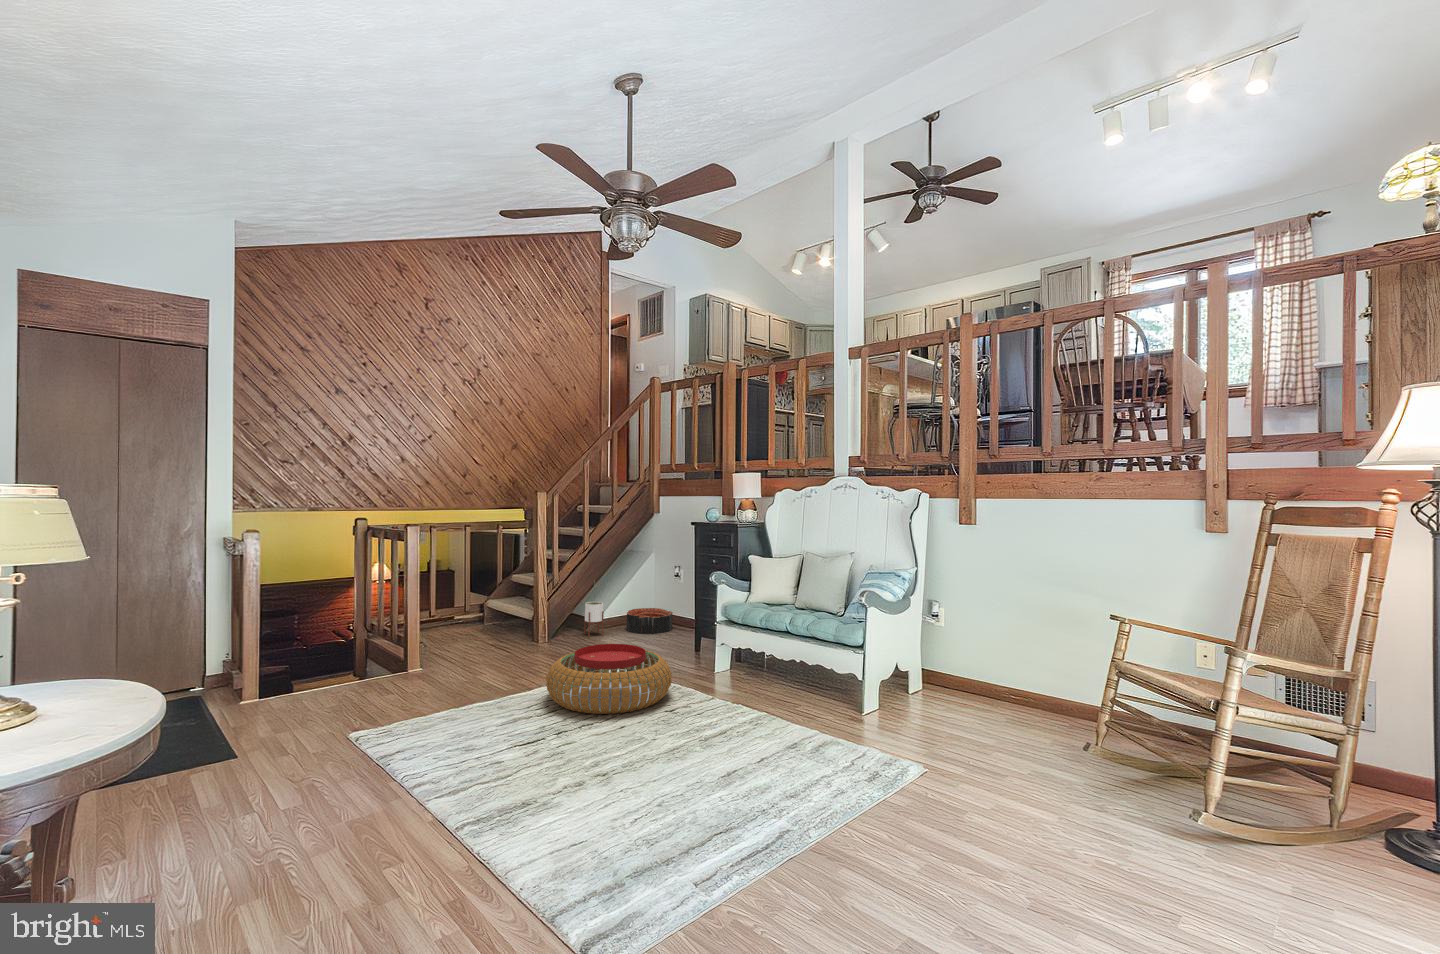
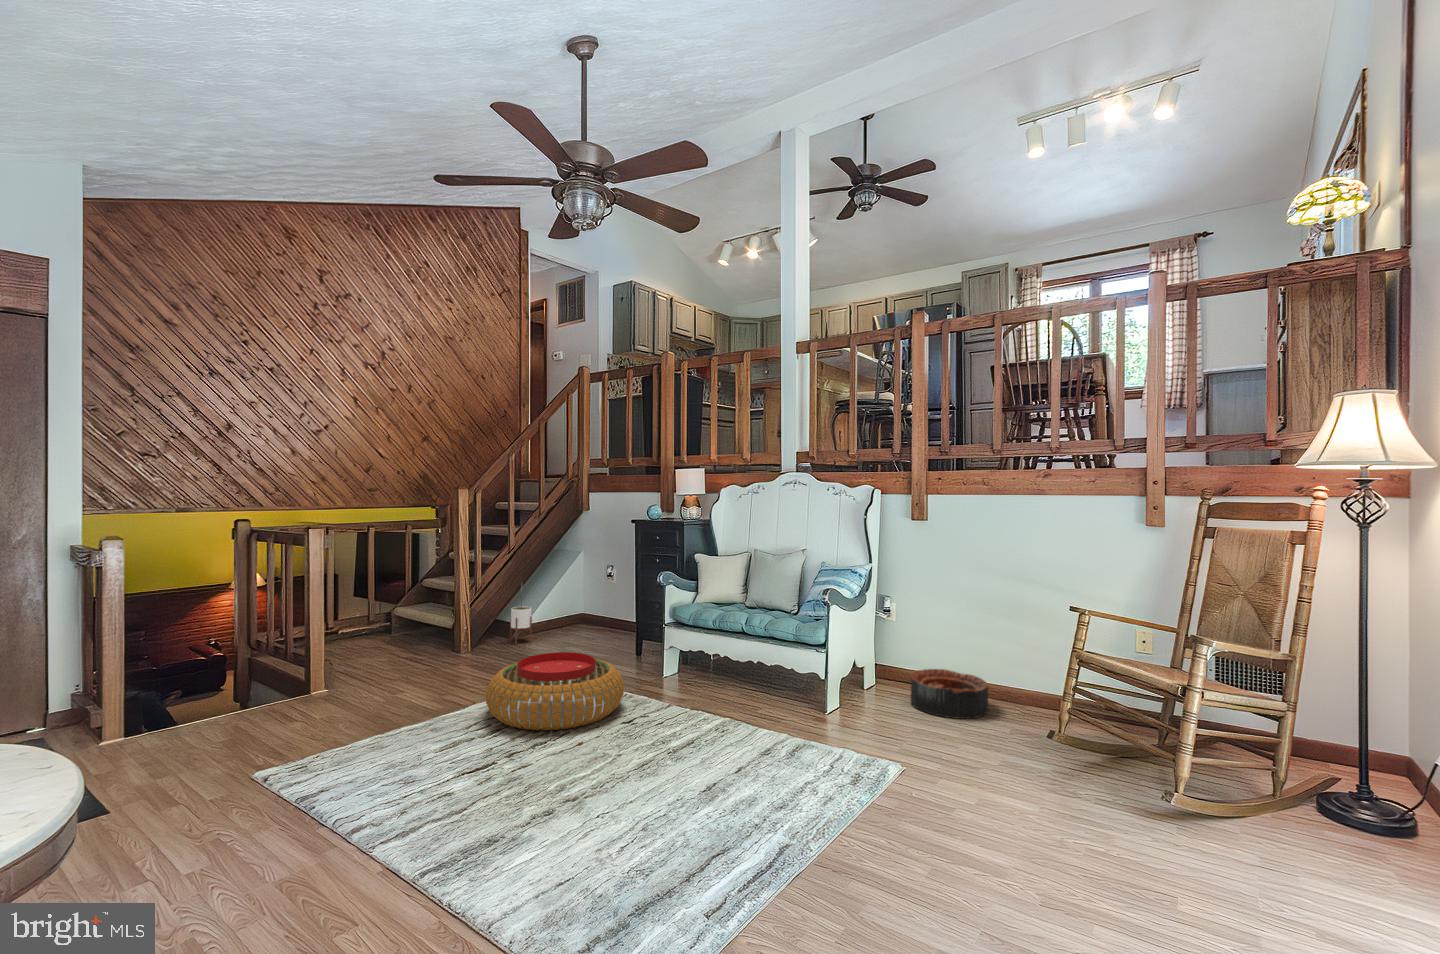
basket: present [627,608,672,634] -> present [911,669,988,719]

